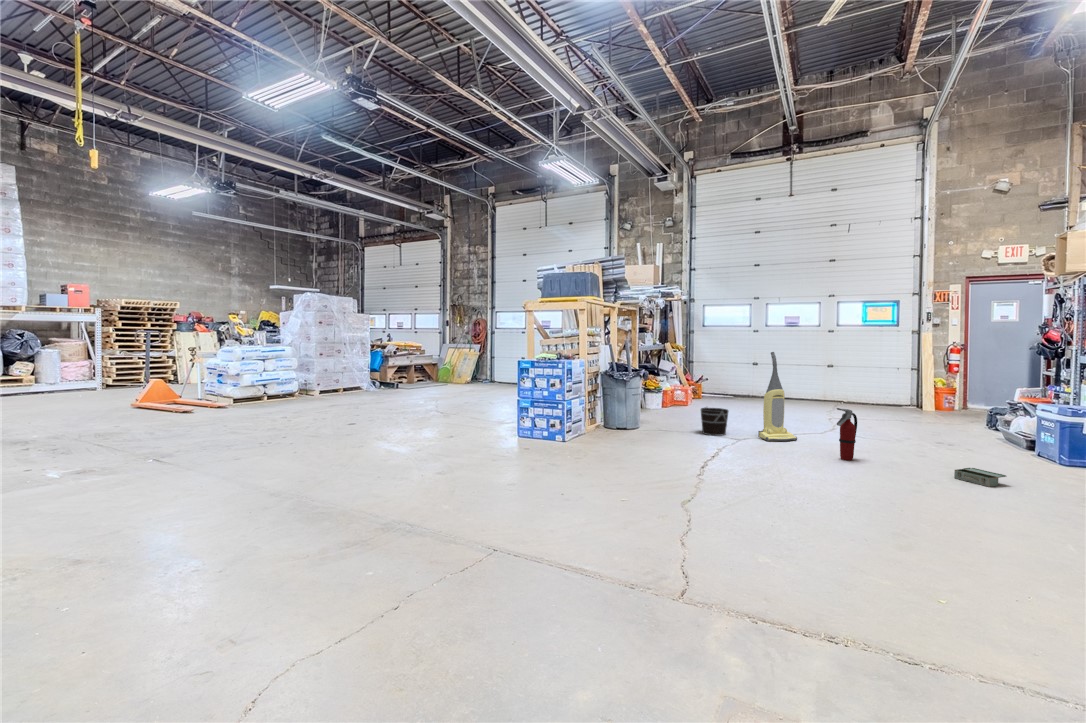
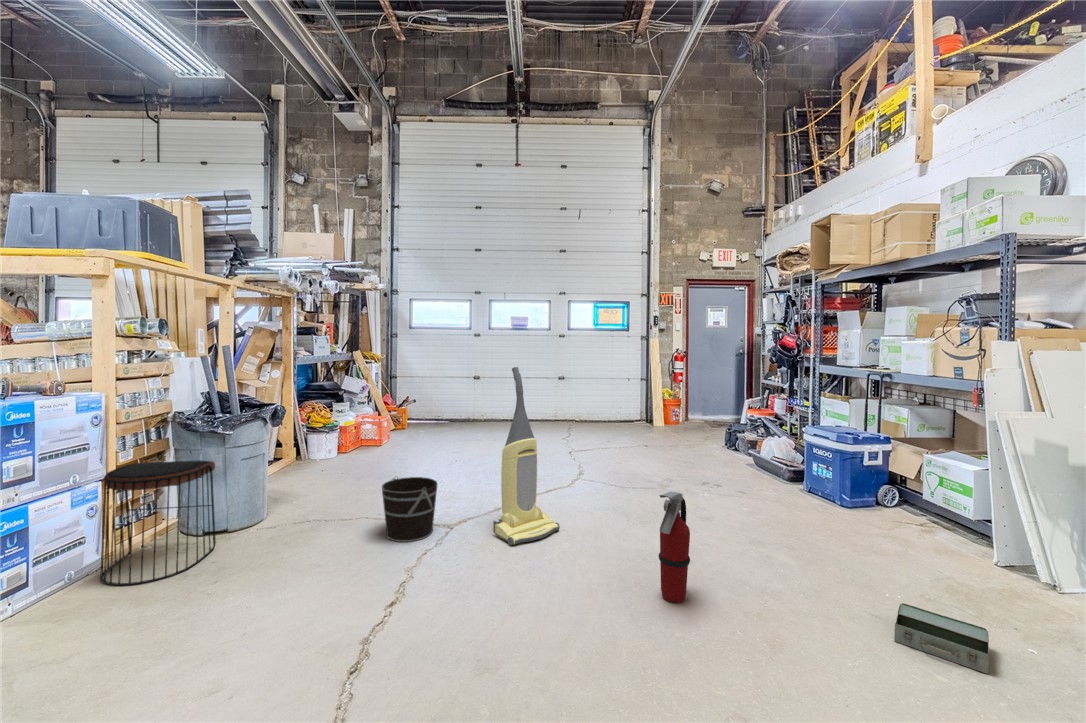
stool: none [595,389,629,433] -> present [100,461,216,586]

